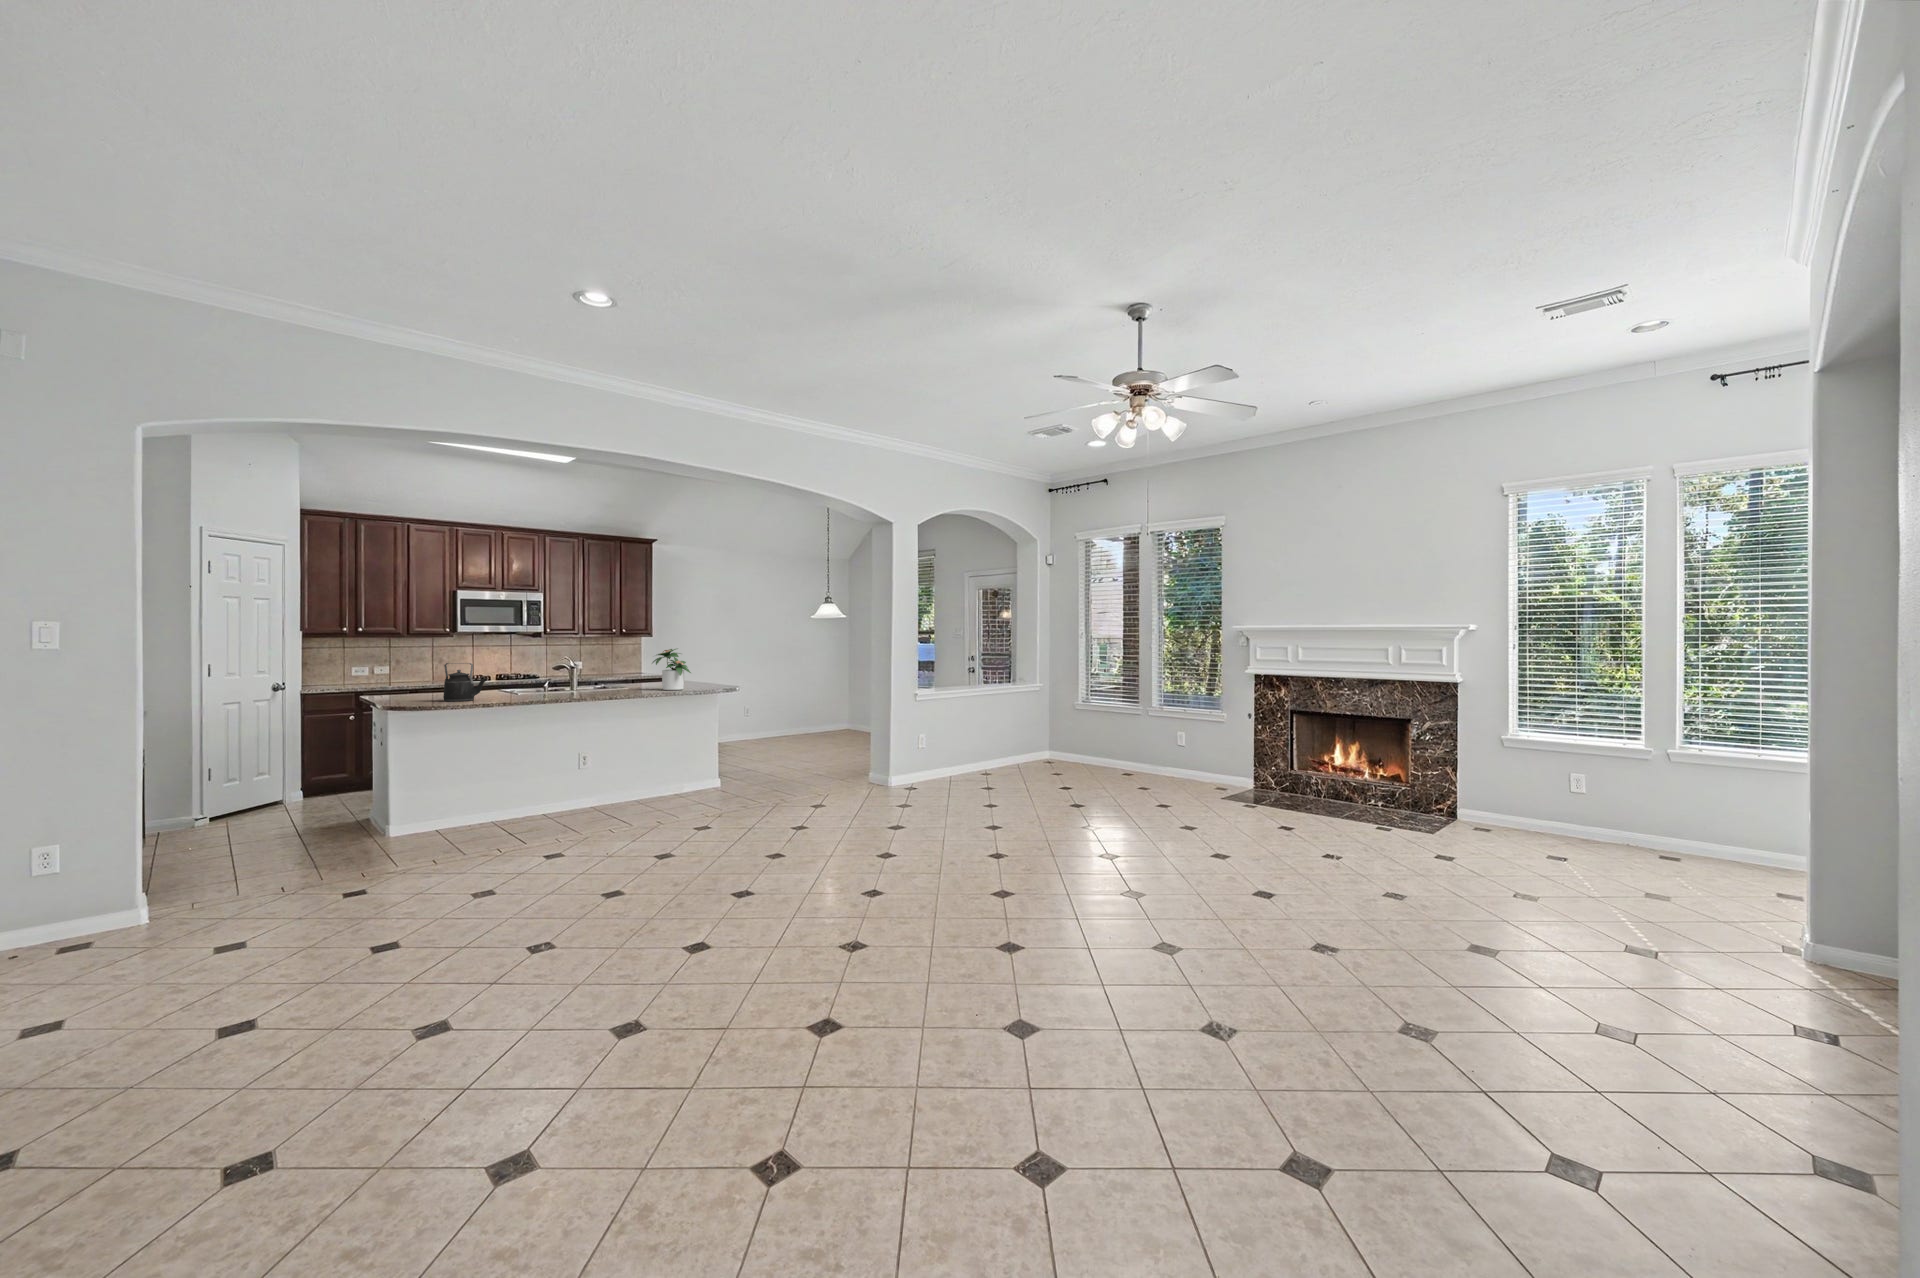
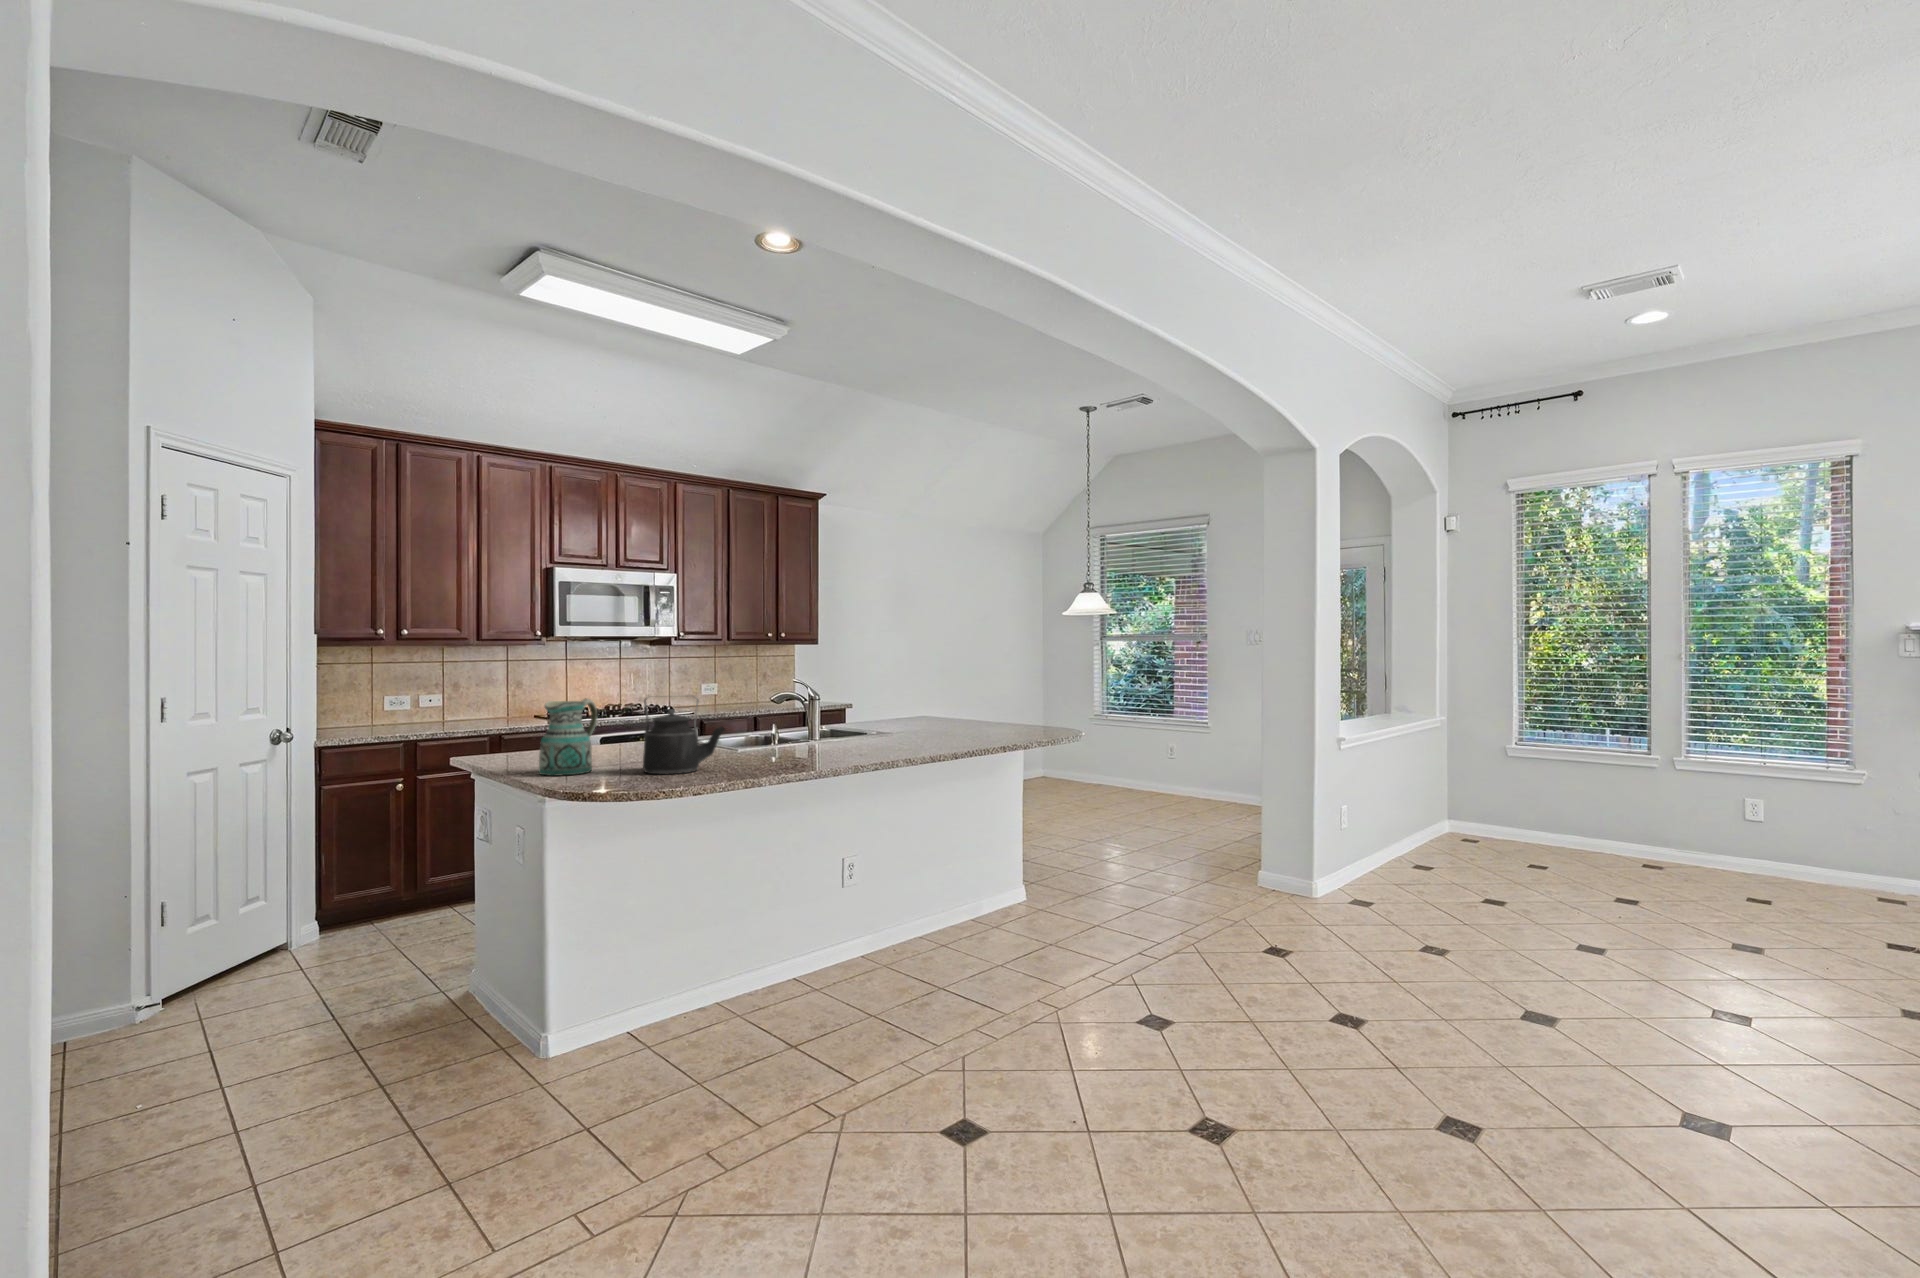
potted plant: present [652,649,691,690] -> none [933,663,1000,736]
ceramic pitcher: none [391,664,426,702] -> present [538,699,597,776]

